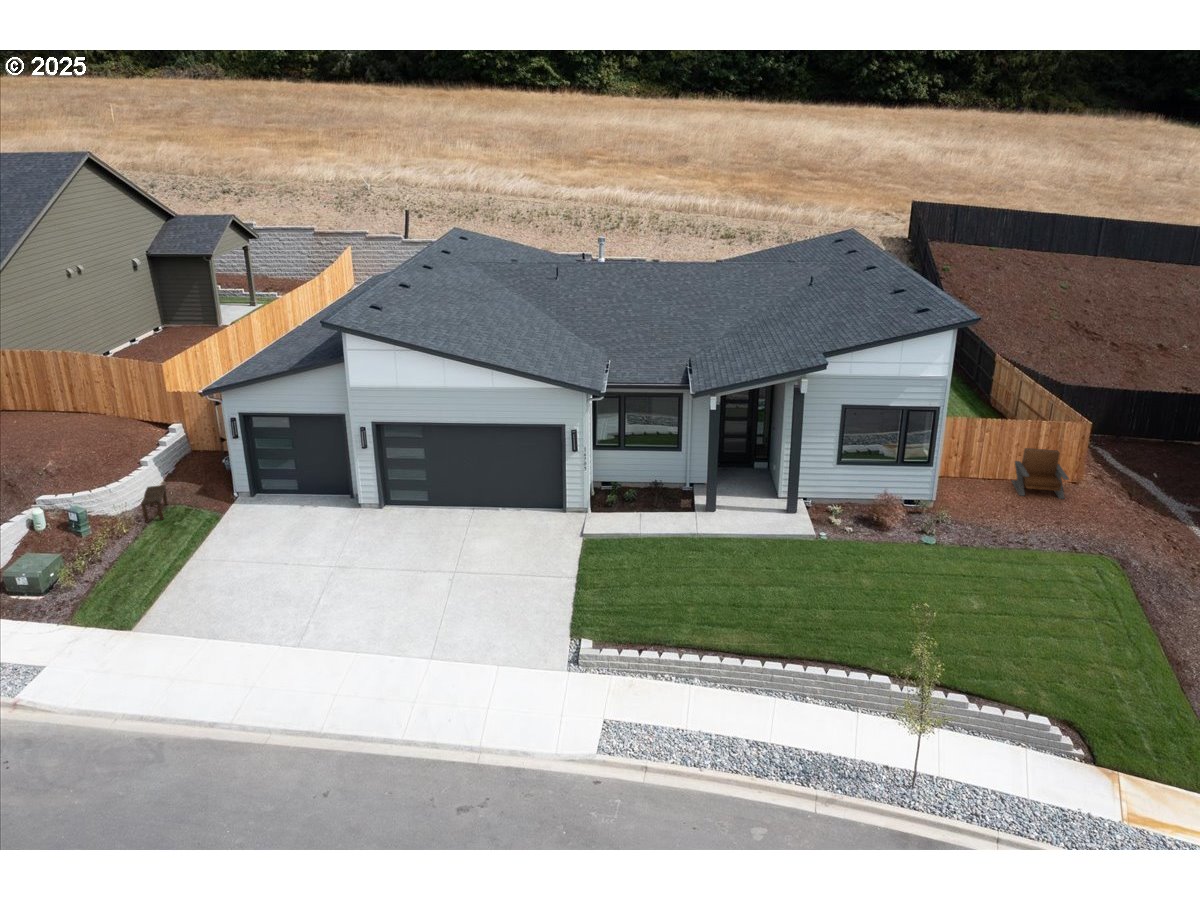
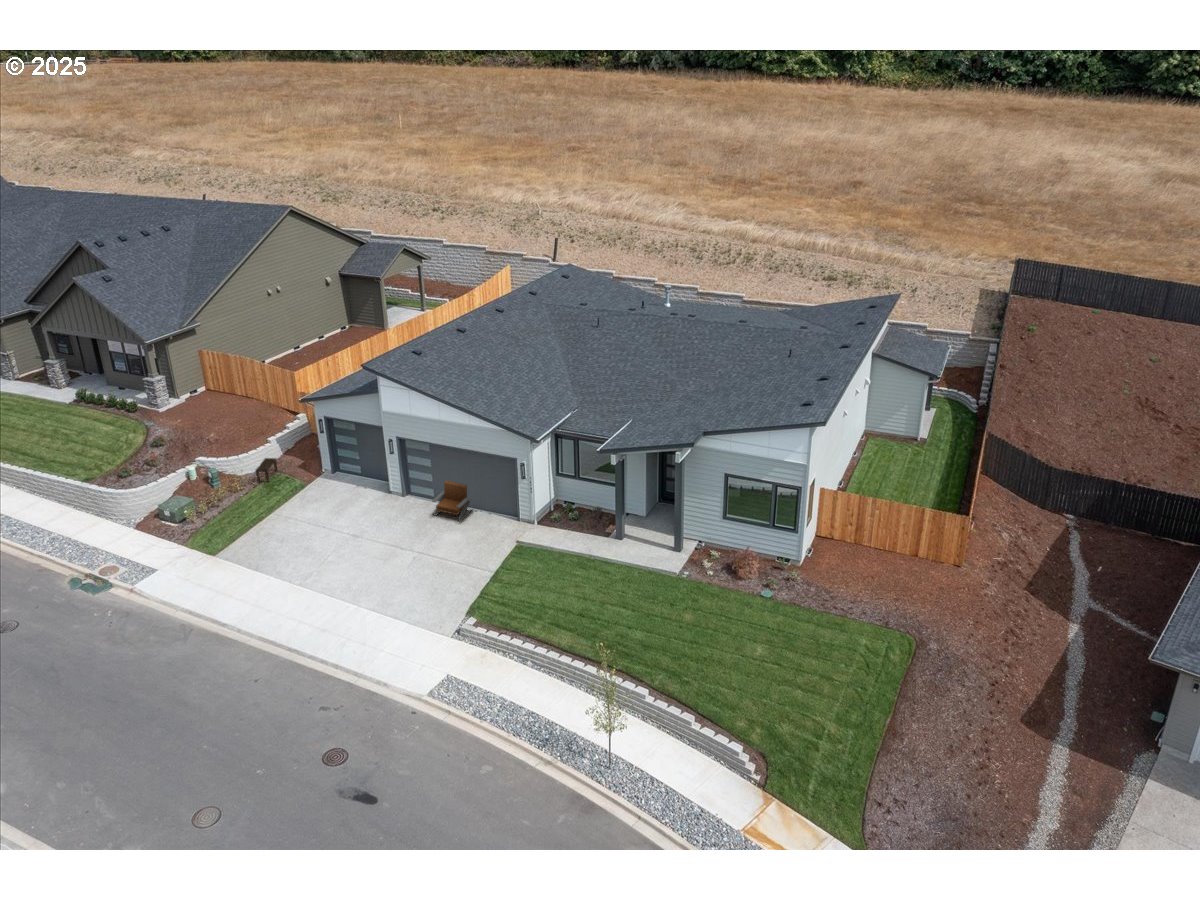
lounge chair: present [1012,448,1069,499] -> present [432,481,472,522]

